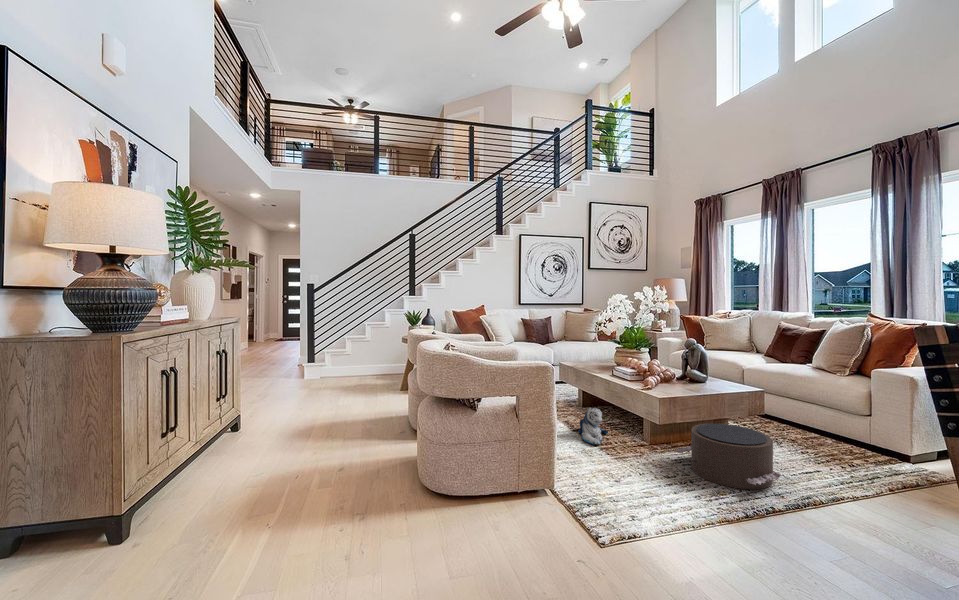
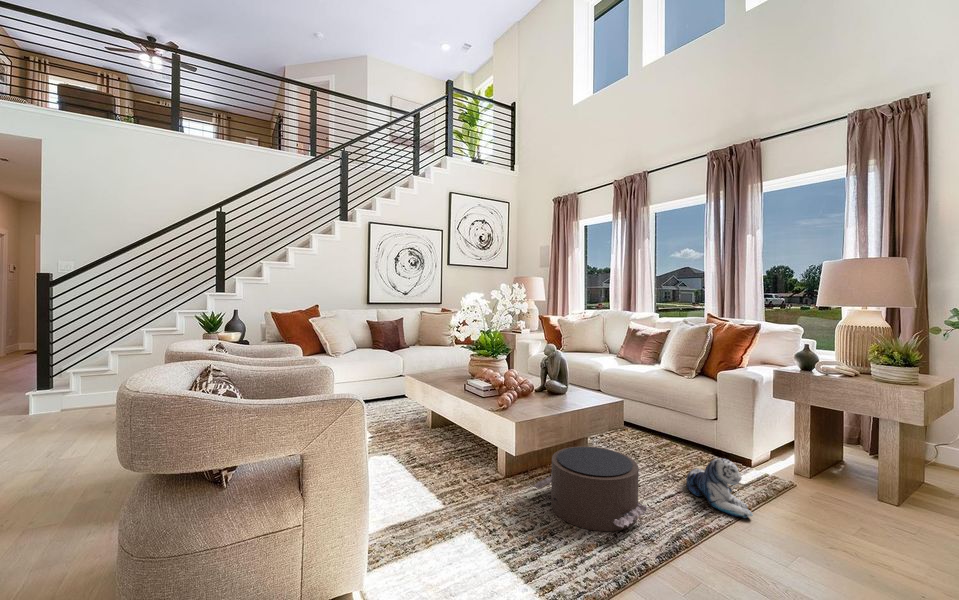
plush toy: present [578,408,608,445] -> present [686,458,753,518]

